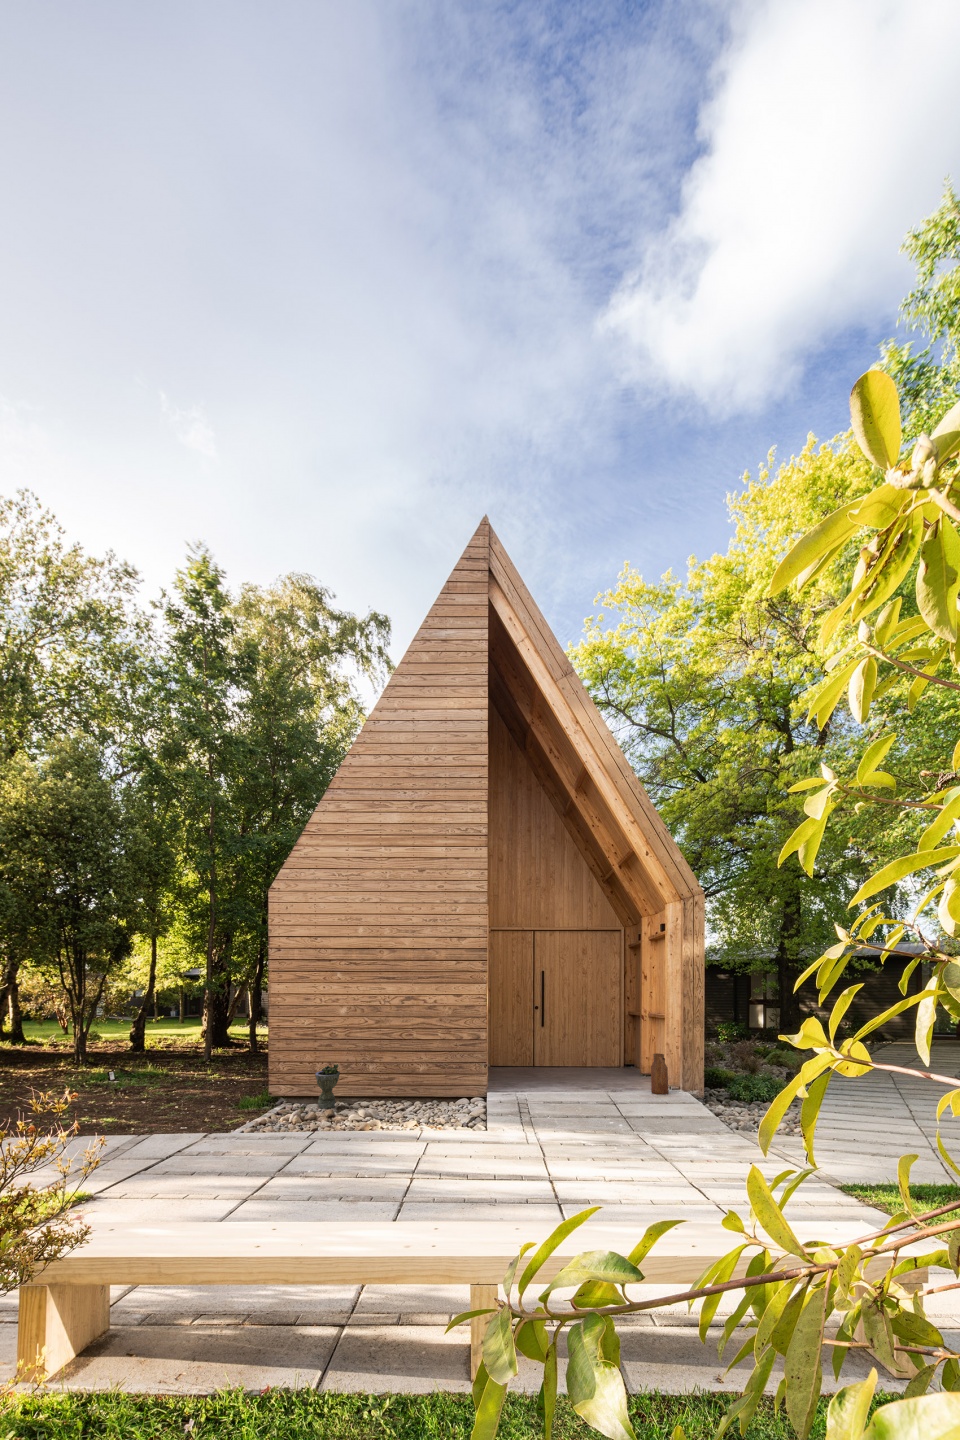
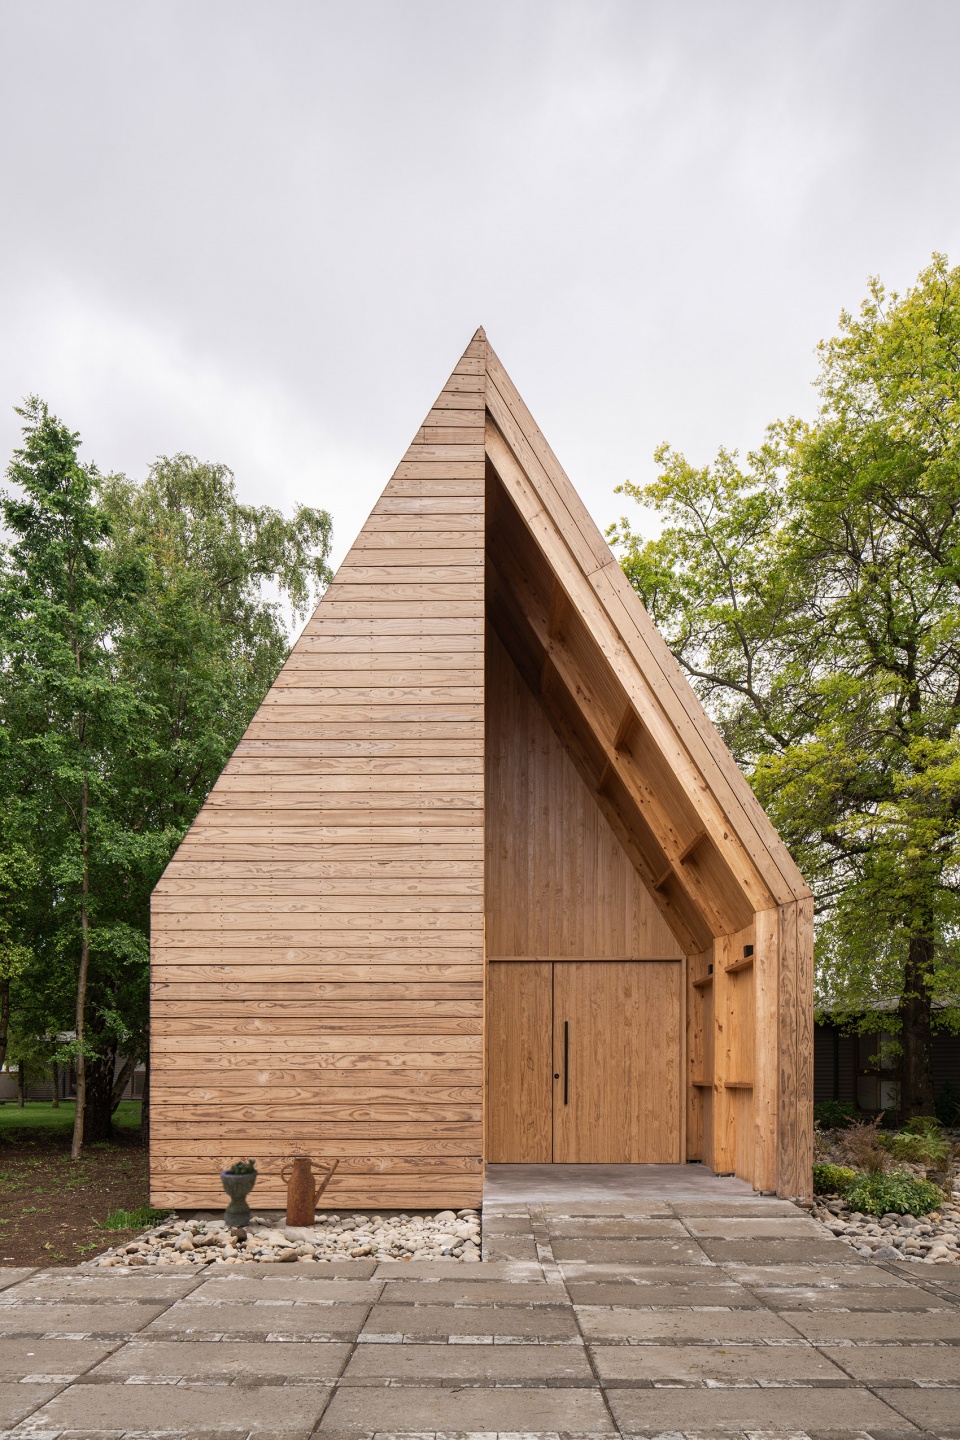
watering can: present [651,1053,669,1095] -> present [280,1158,340,1227]

